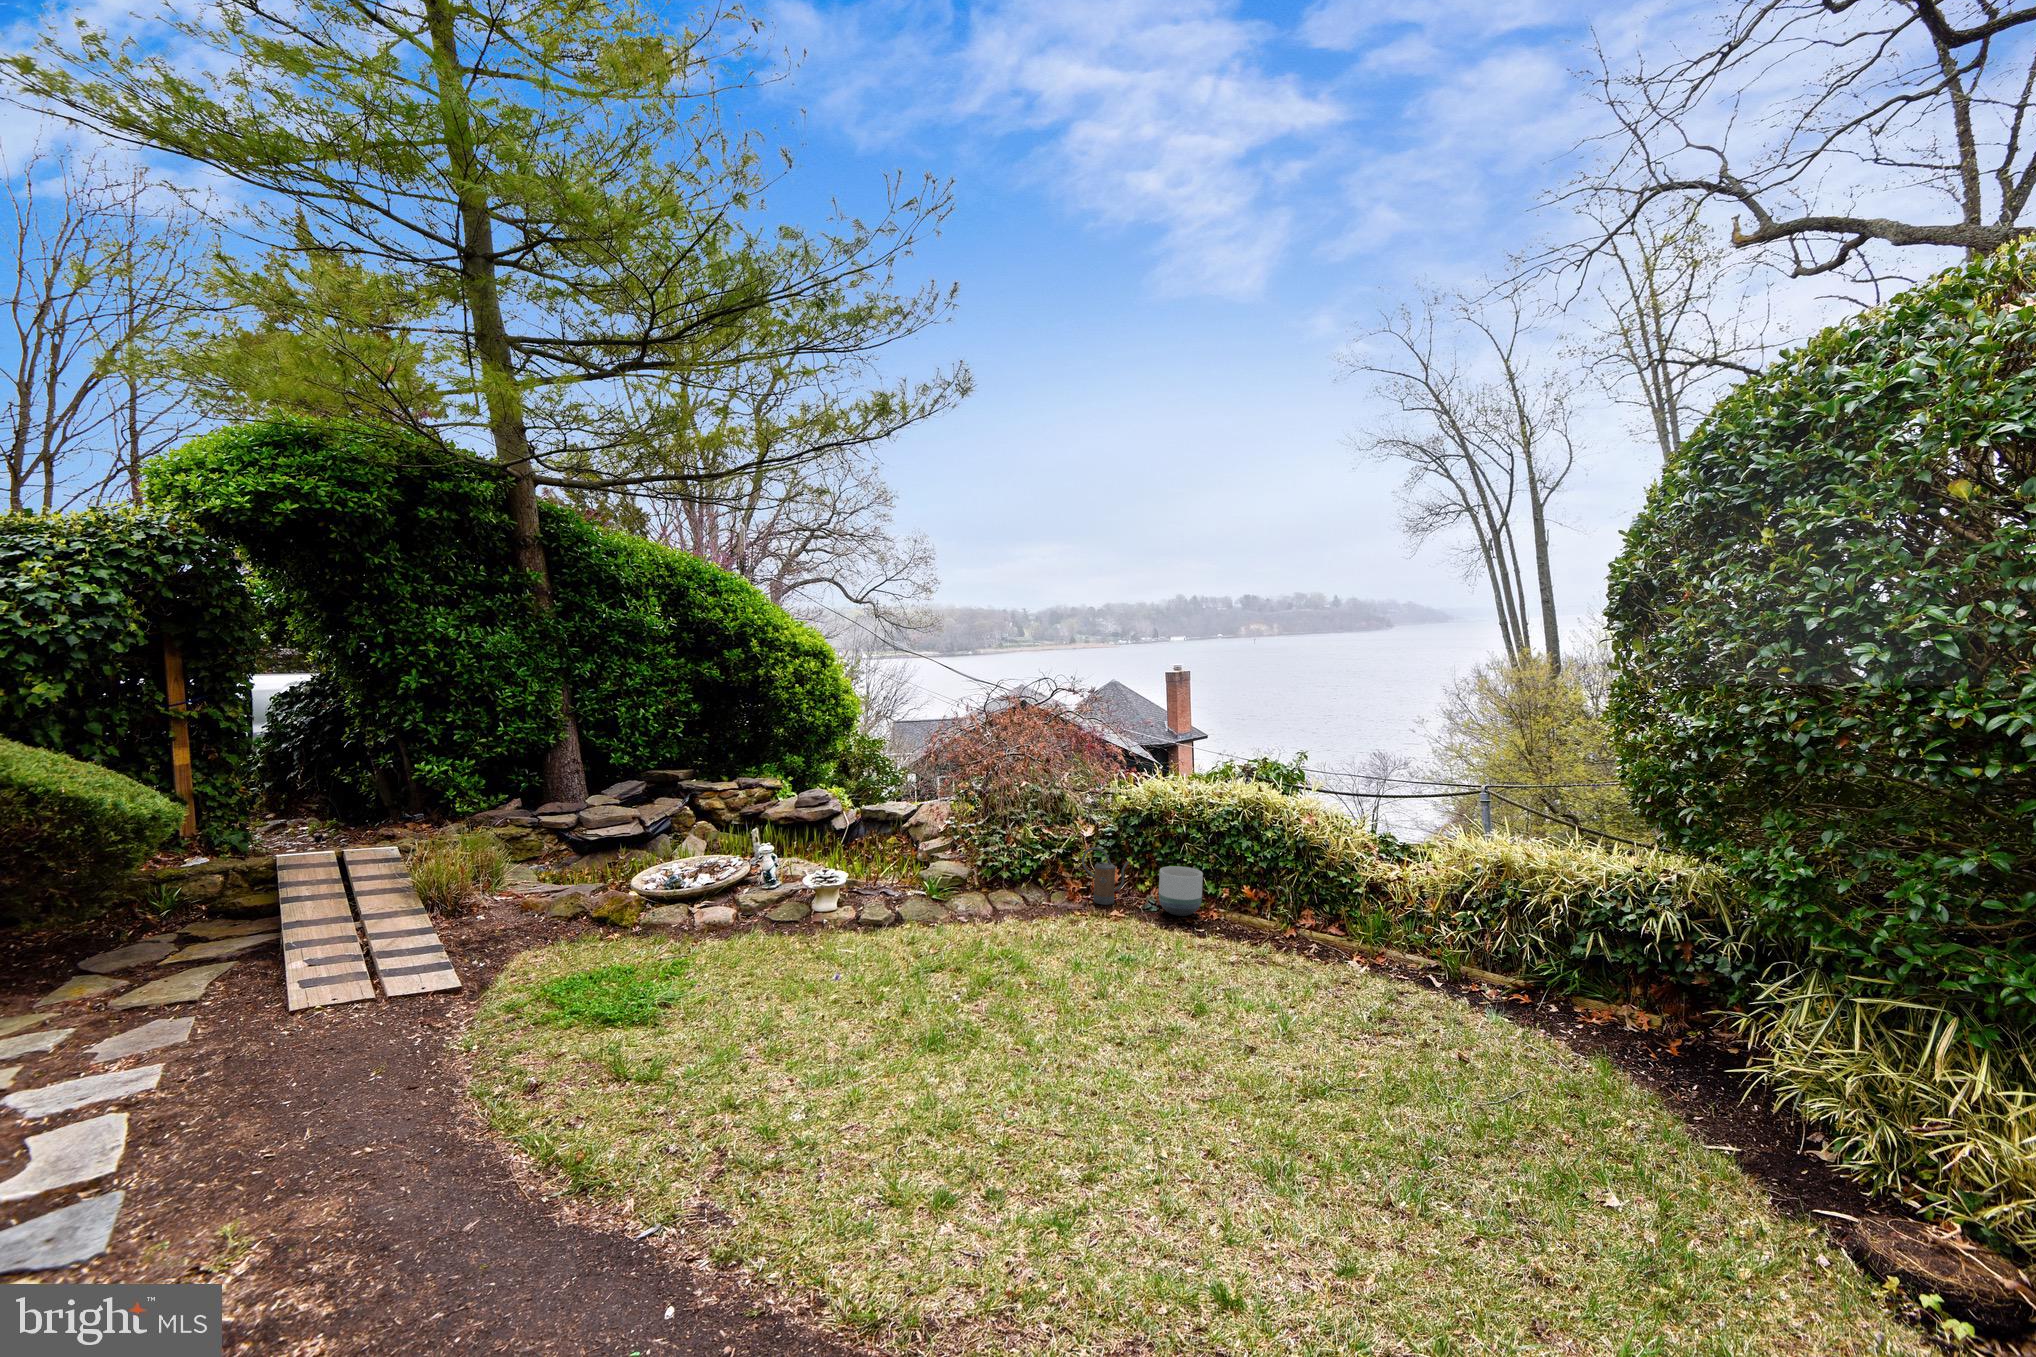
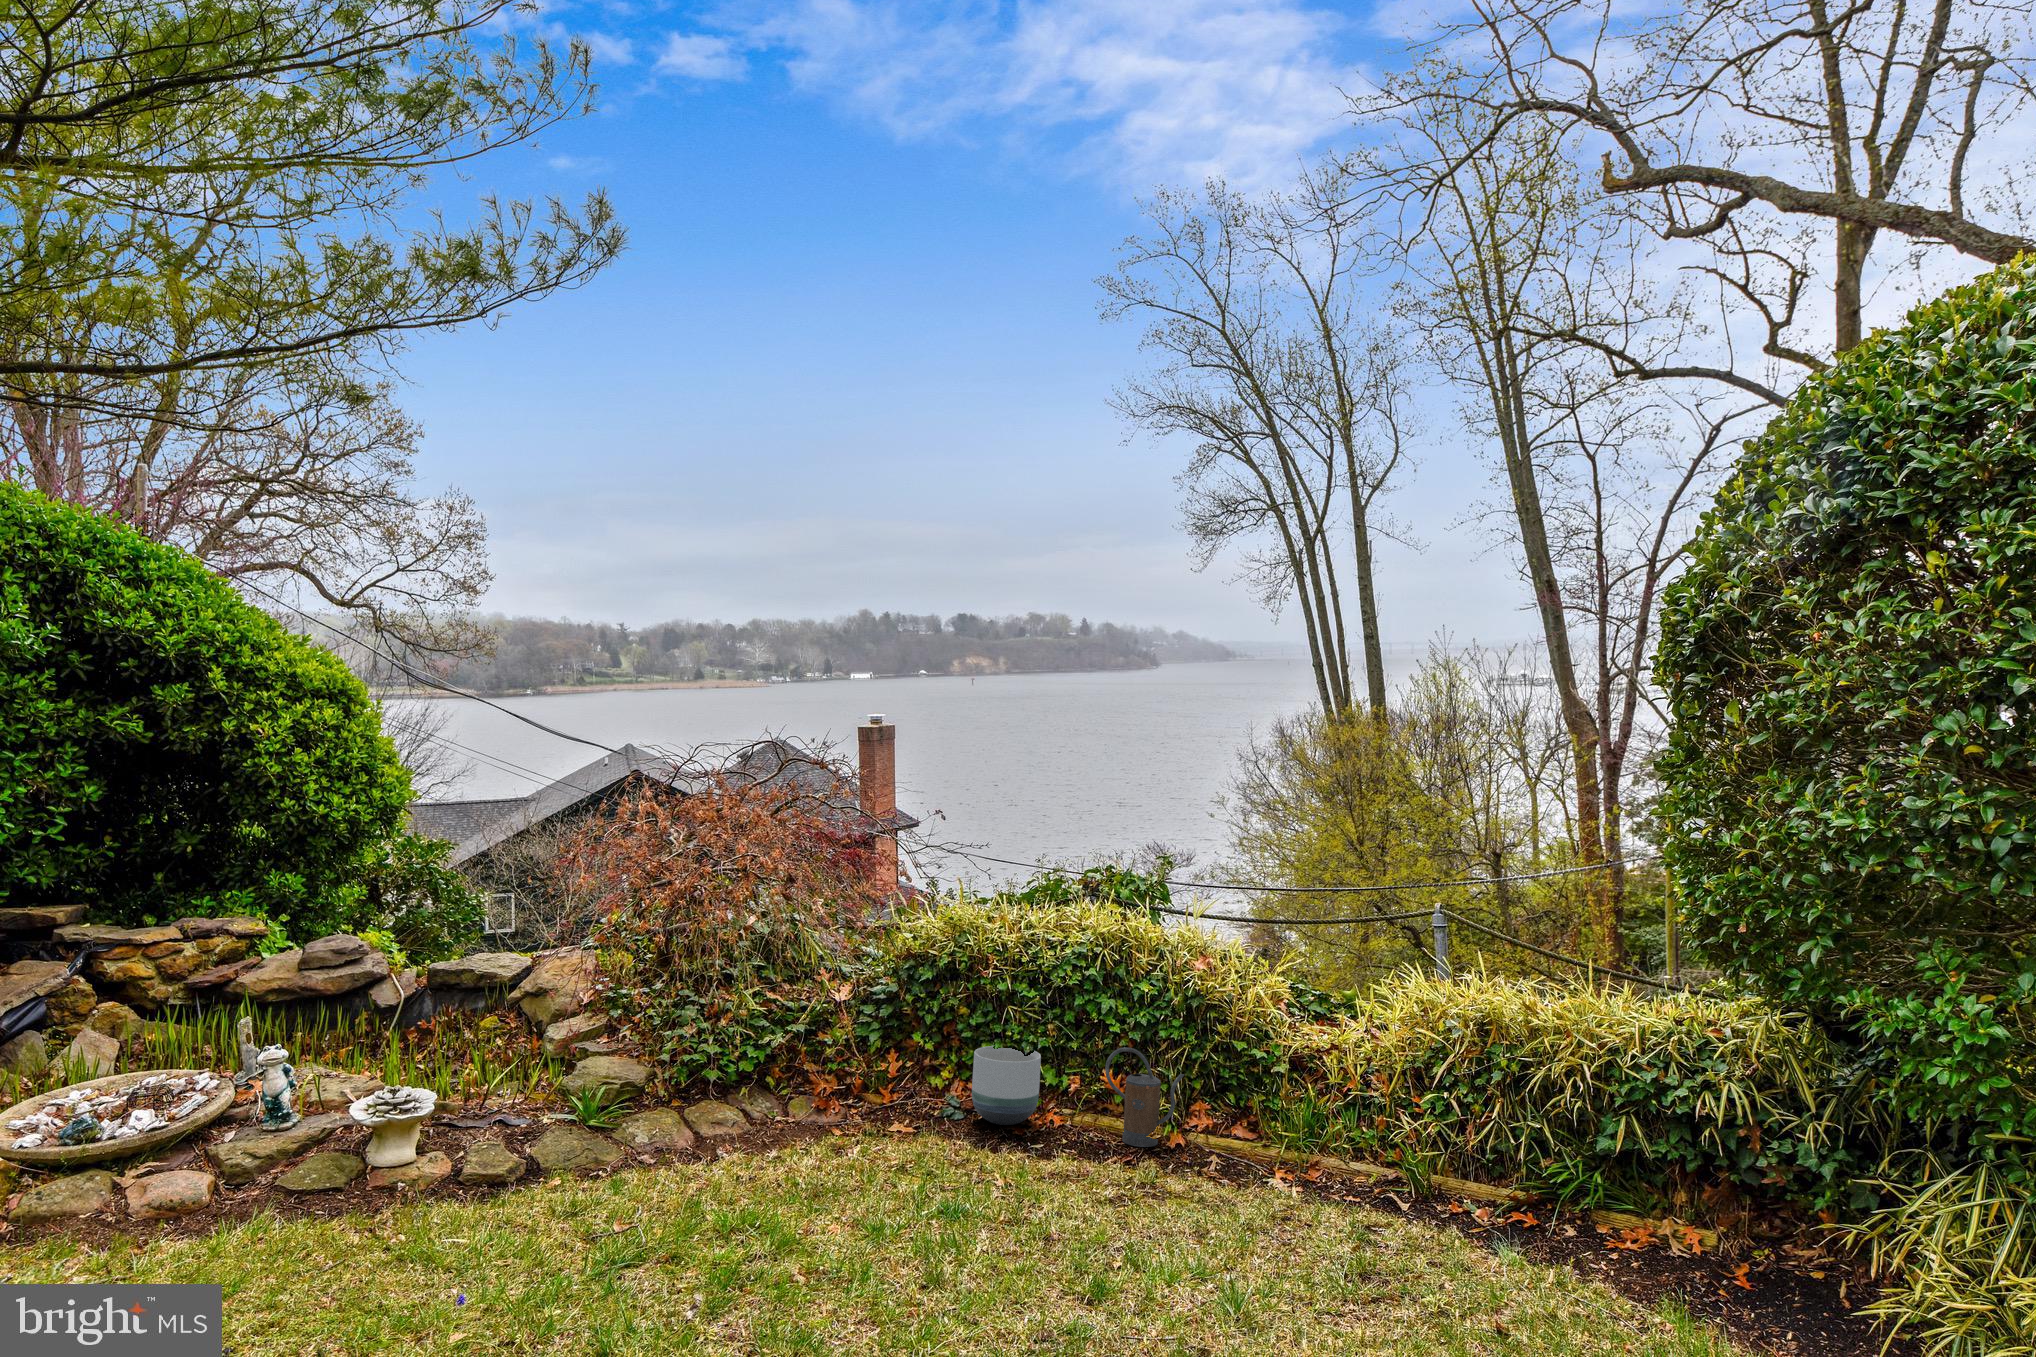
watering can: present [1082,847,1129,904] -> present [1105,1048,1184,1147]

